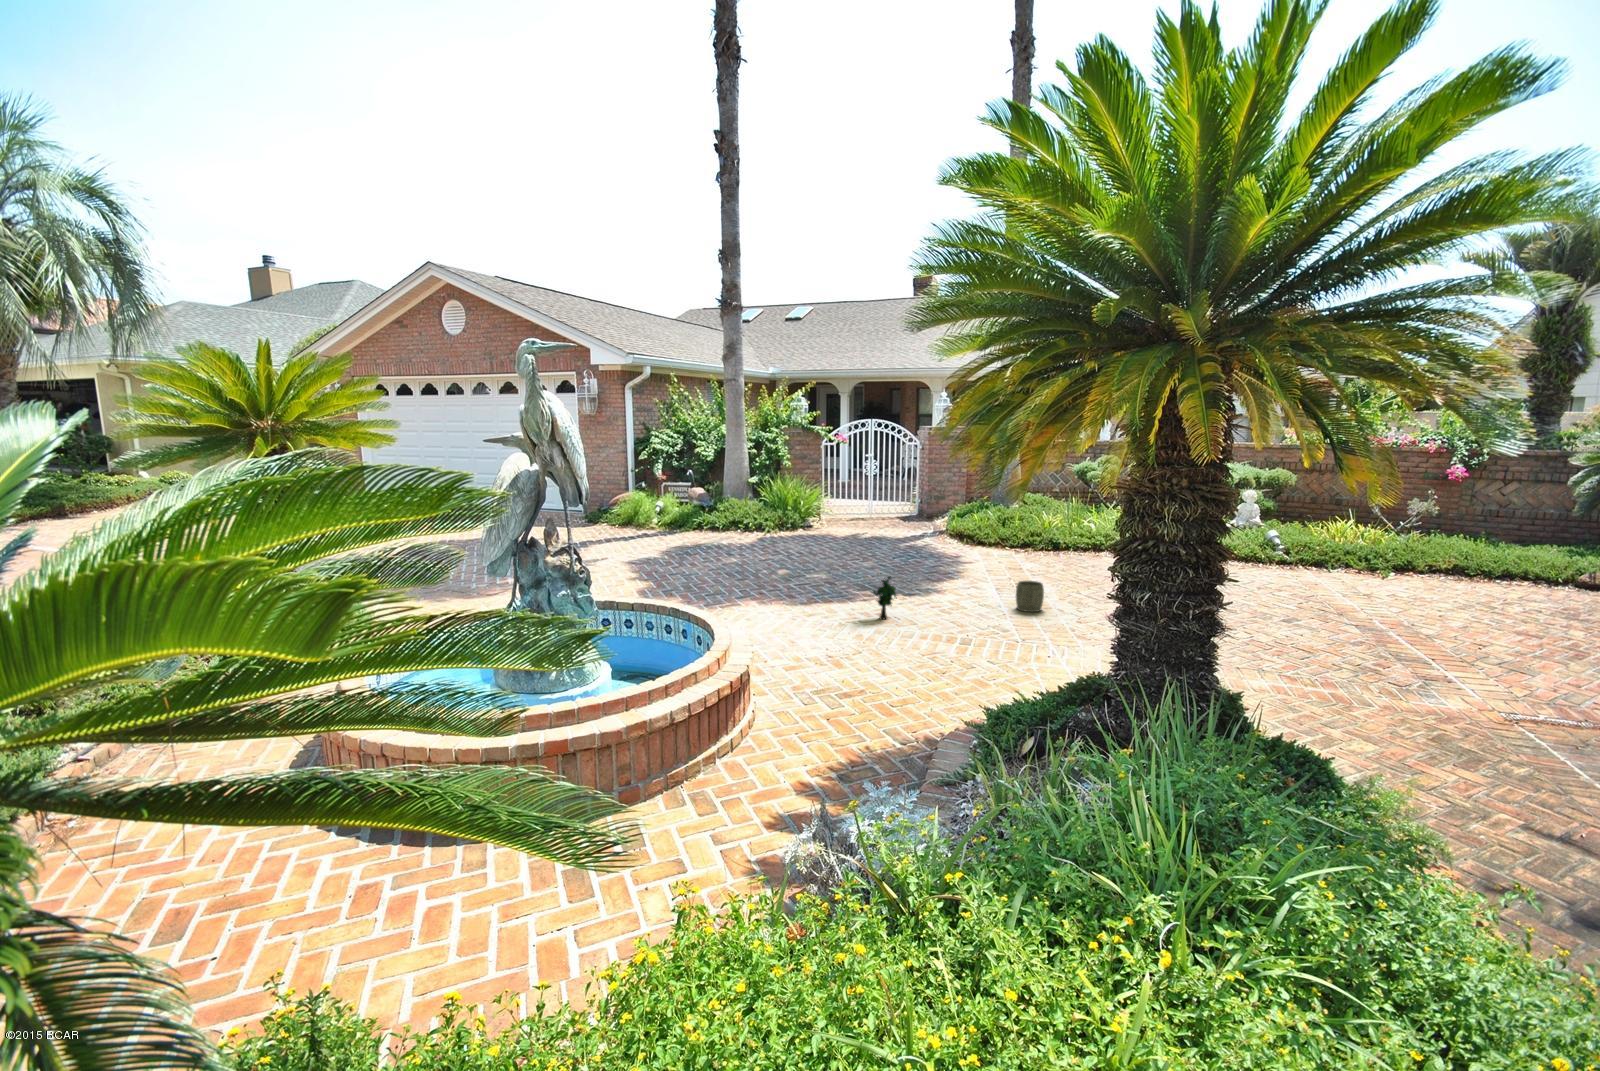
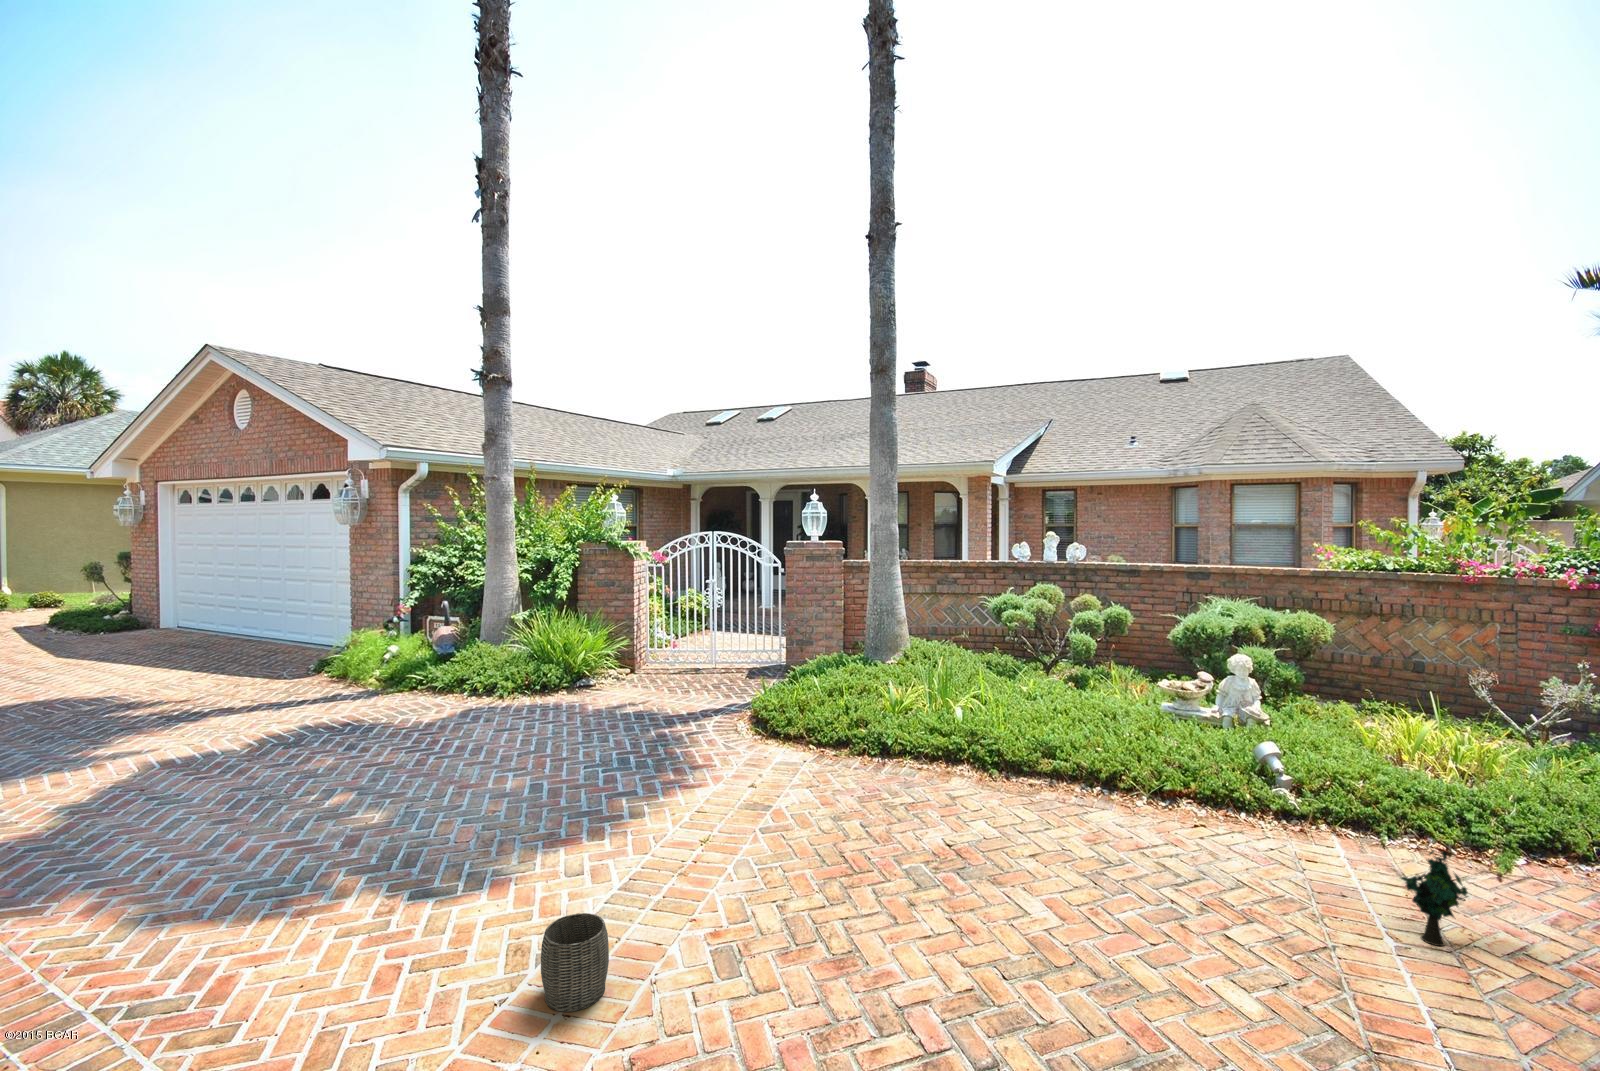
decorative plant: present [873,576,897,619] -> present [1401,851,1468,946]

